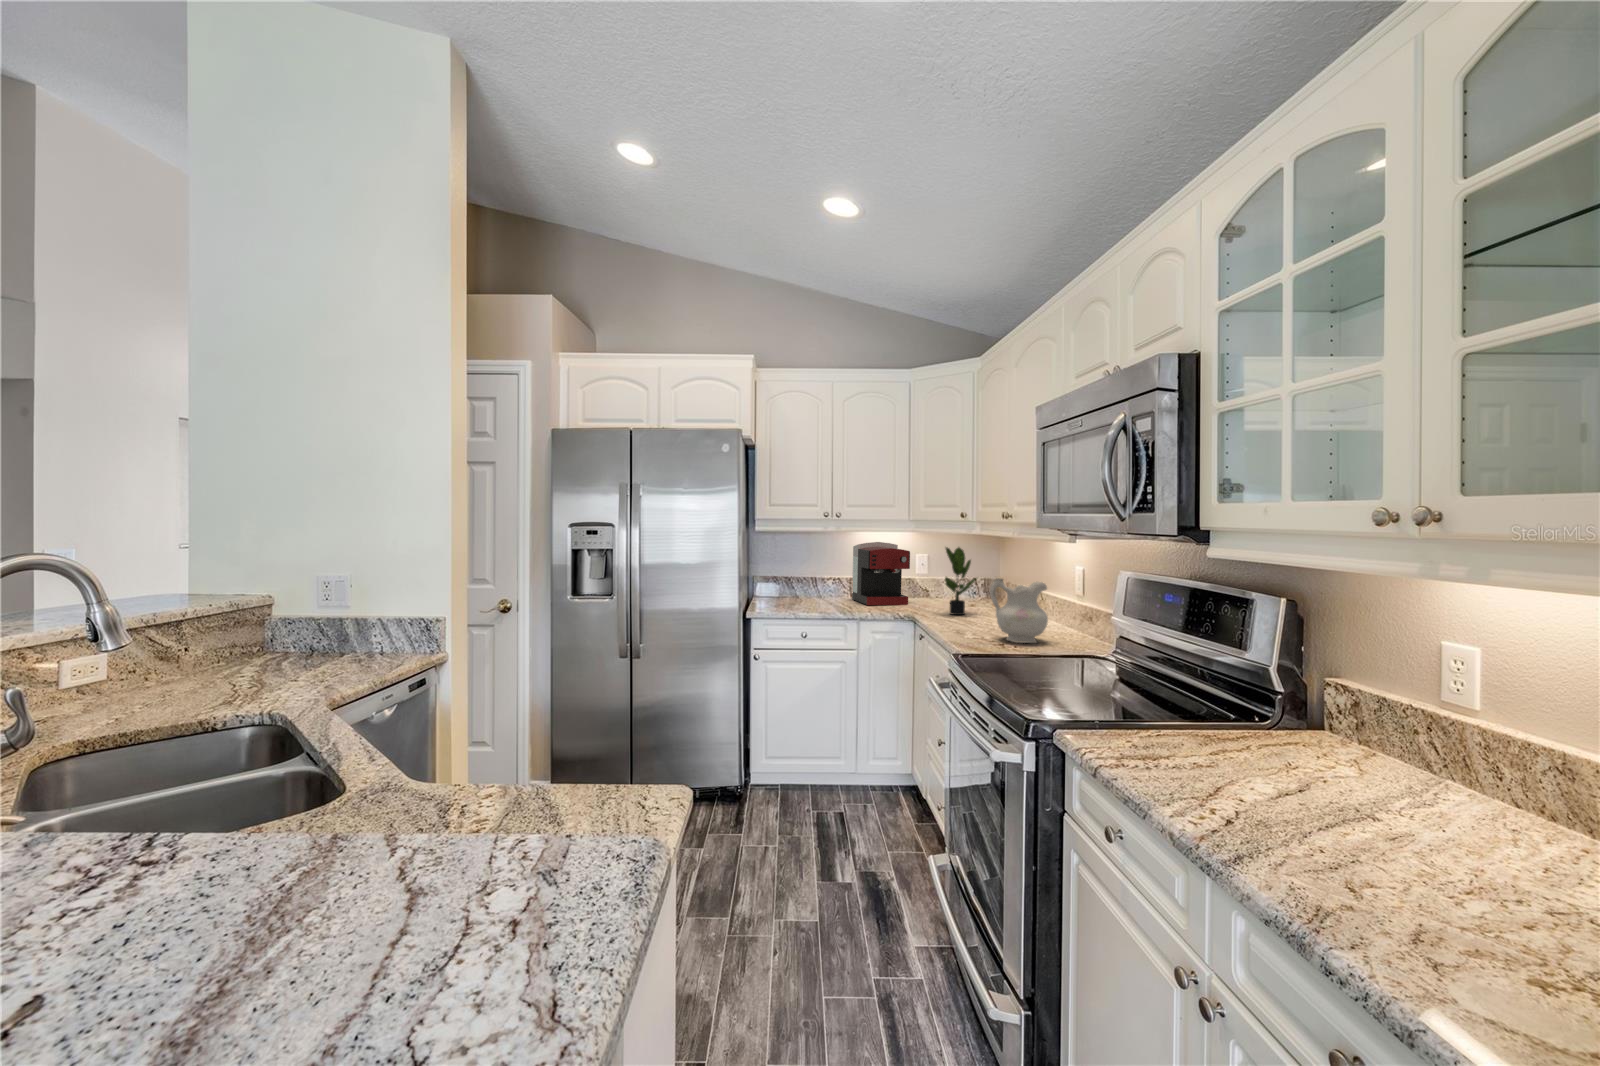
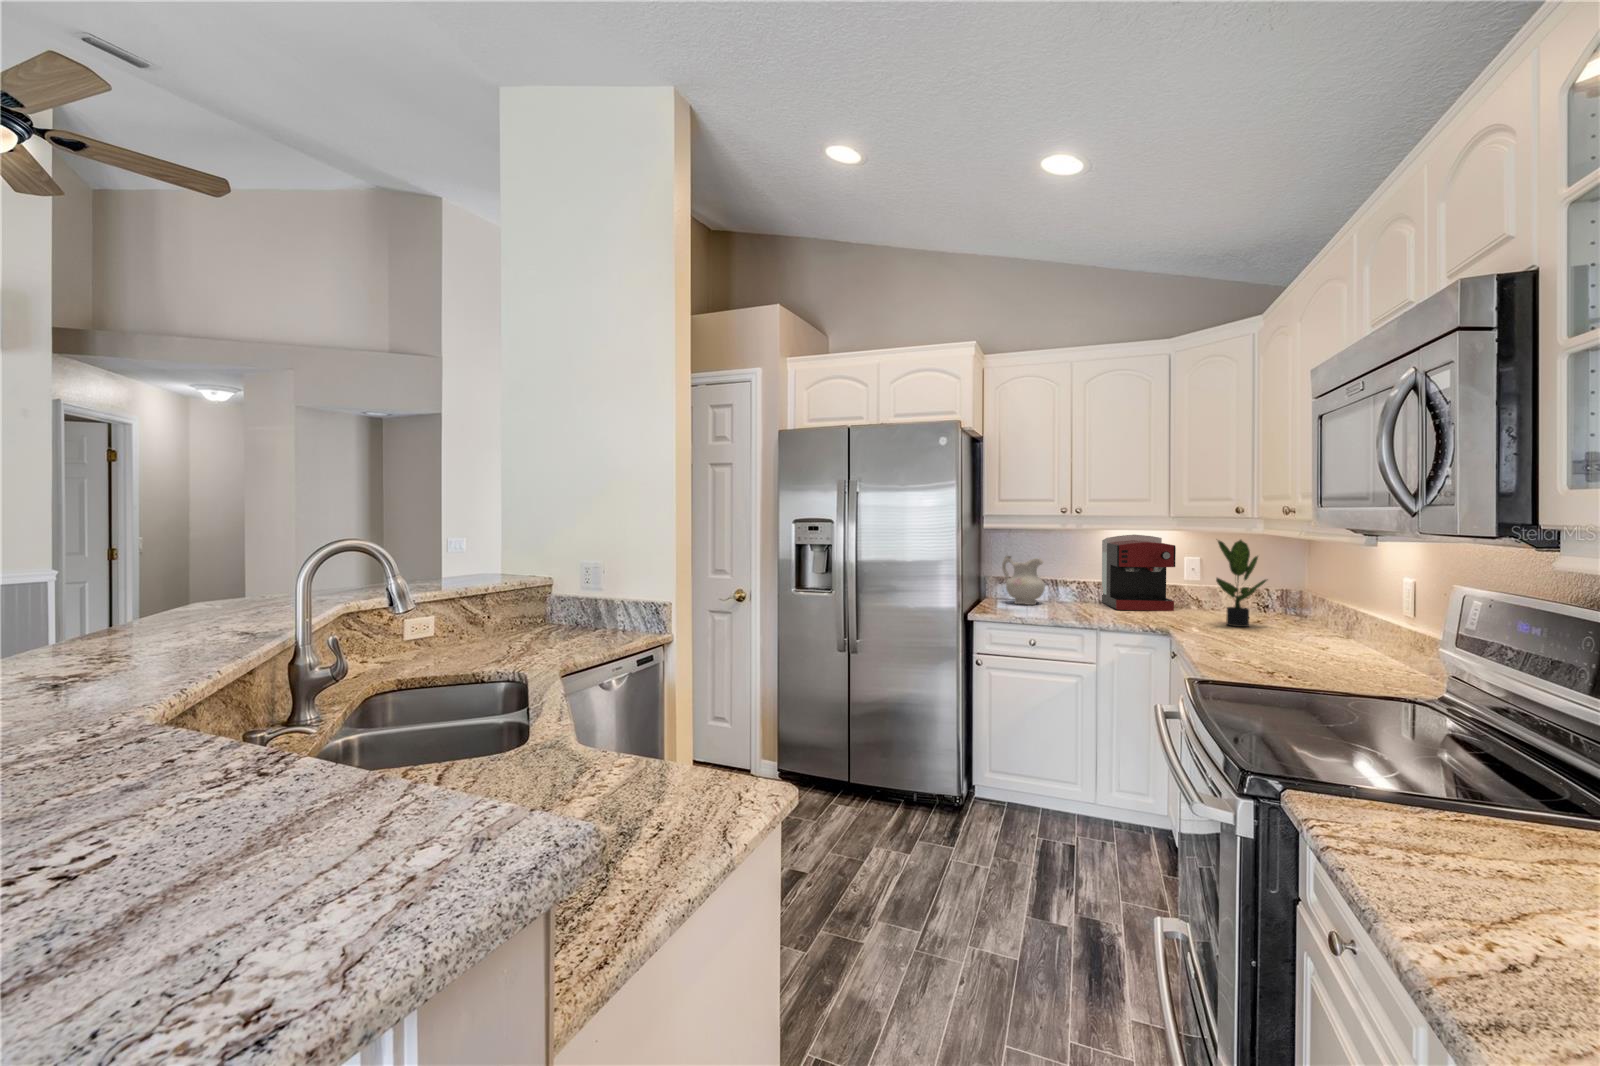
ceramic pitcher: present [990,578,1048,643] -> present [1002,556,1045,605]

